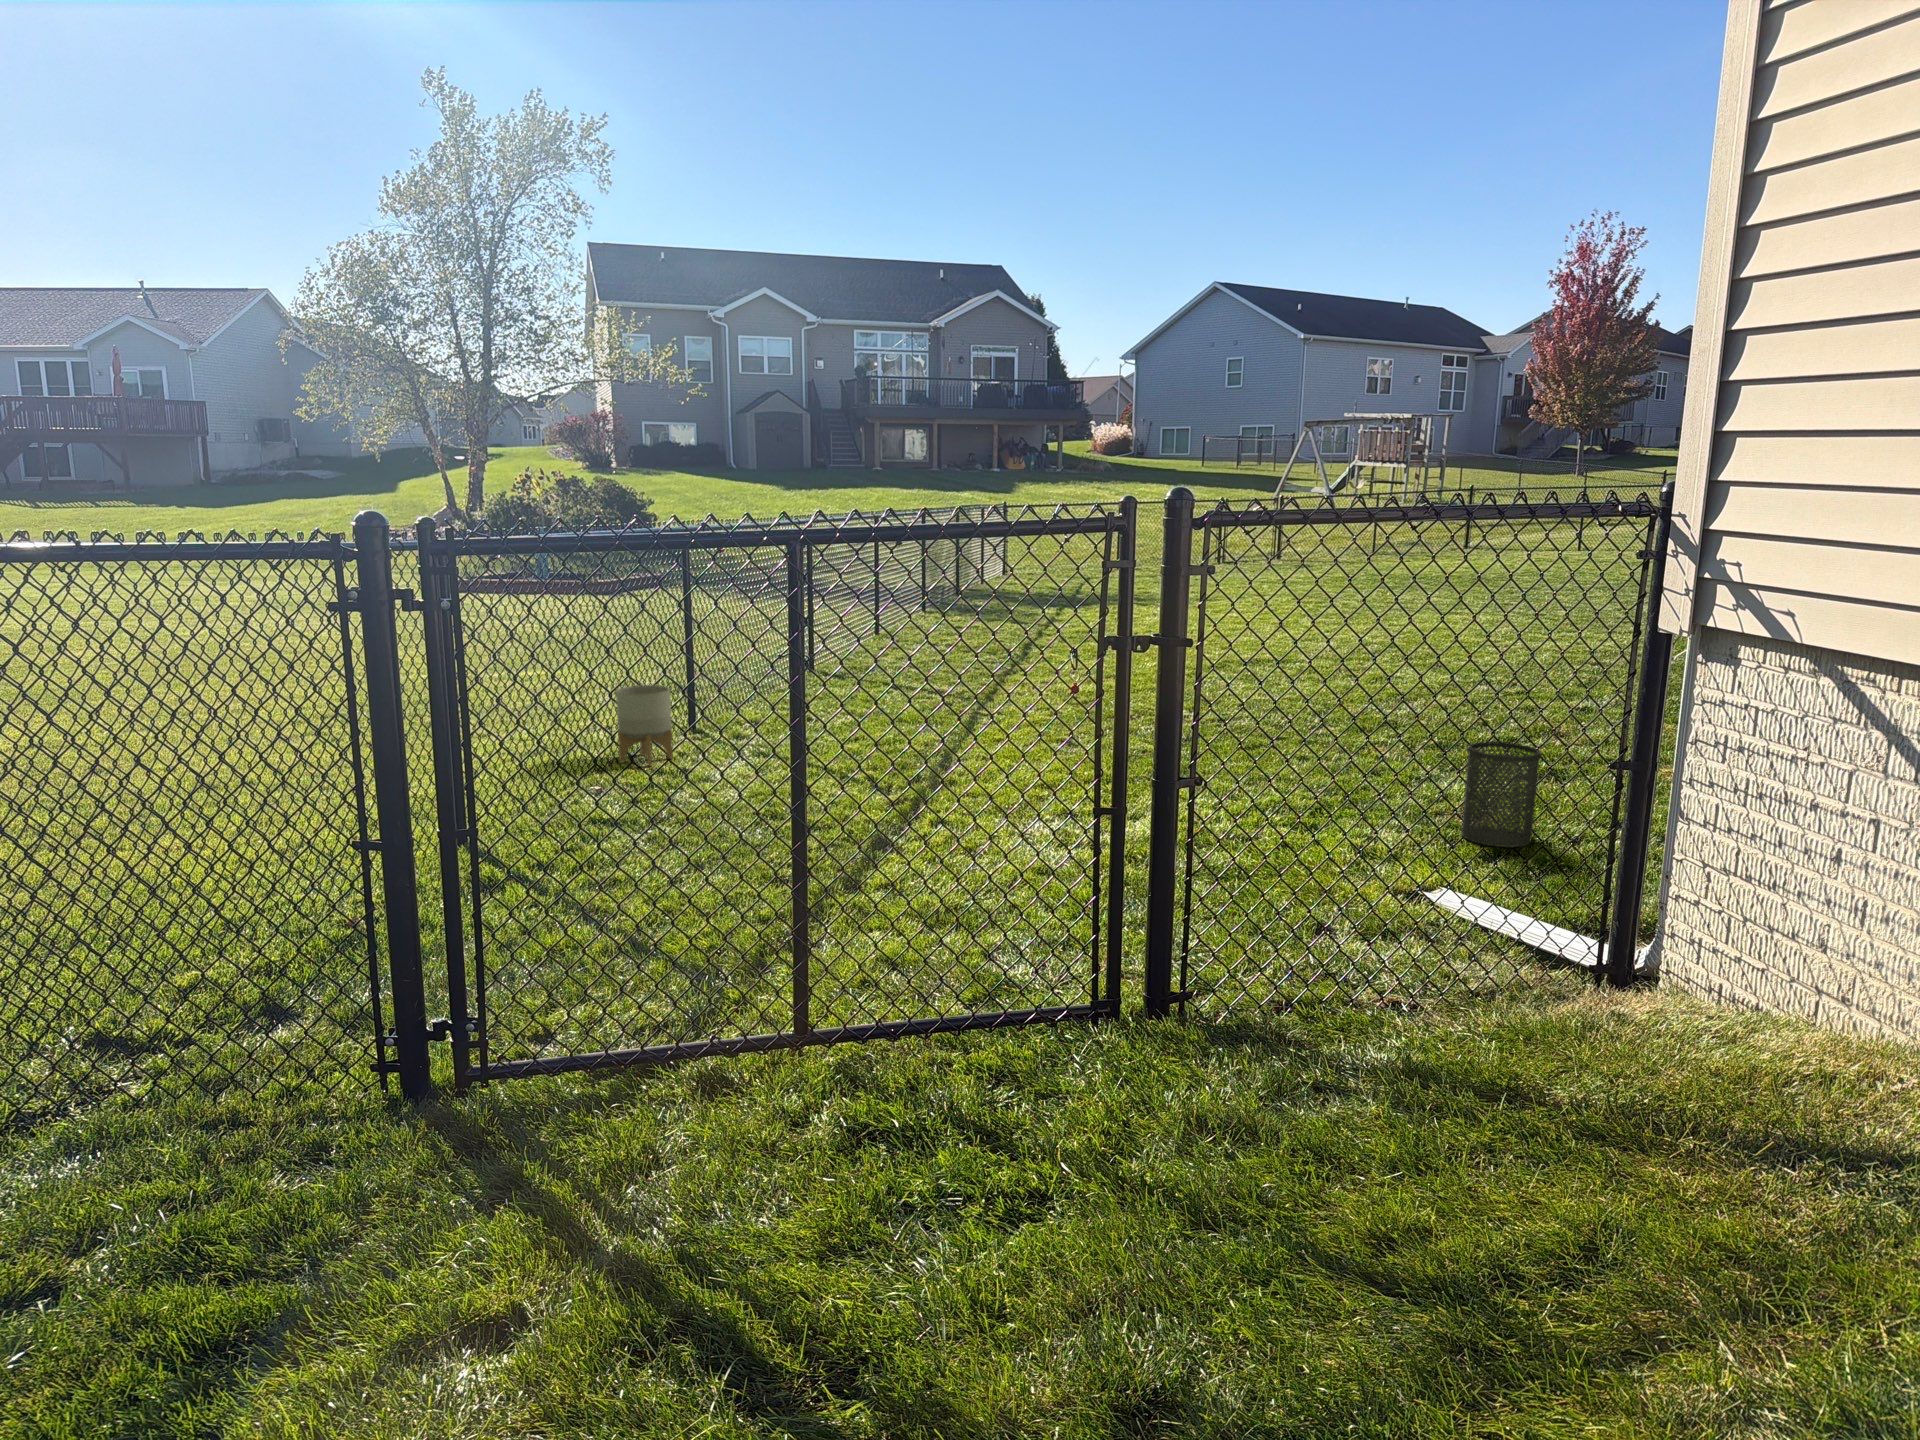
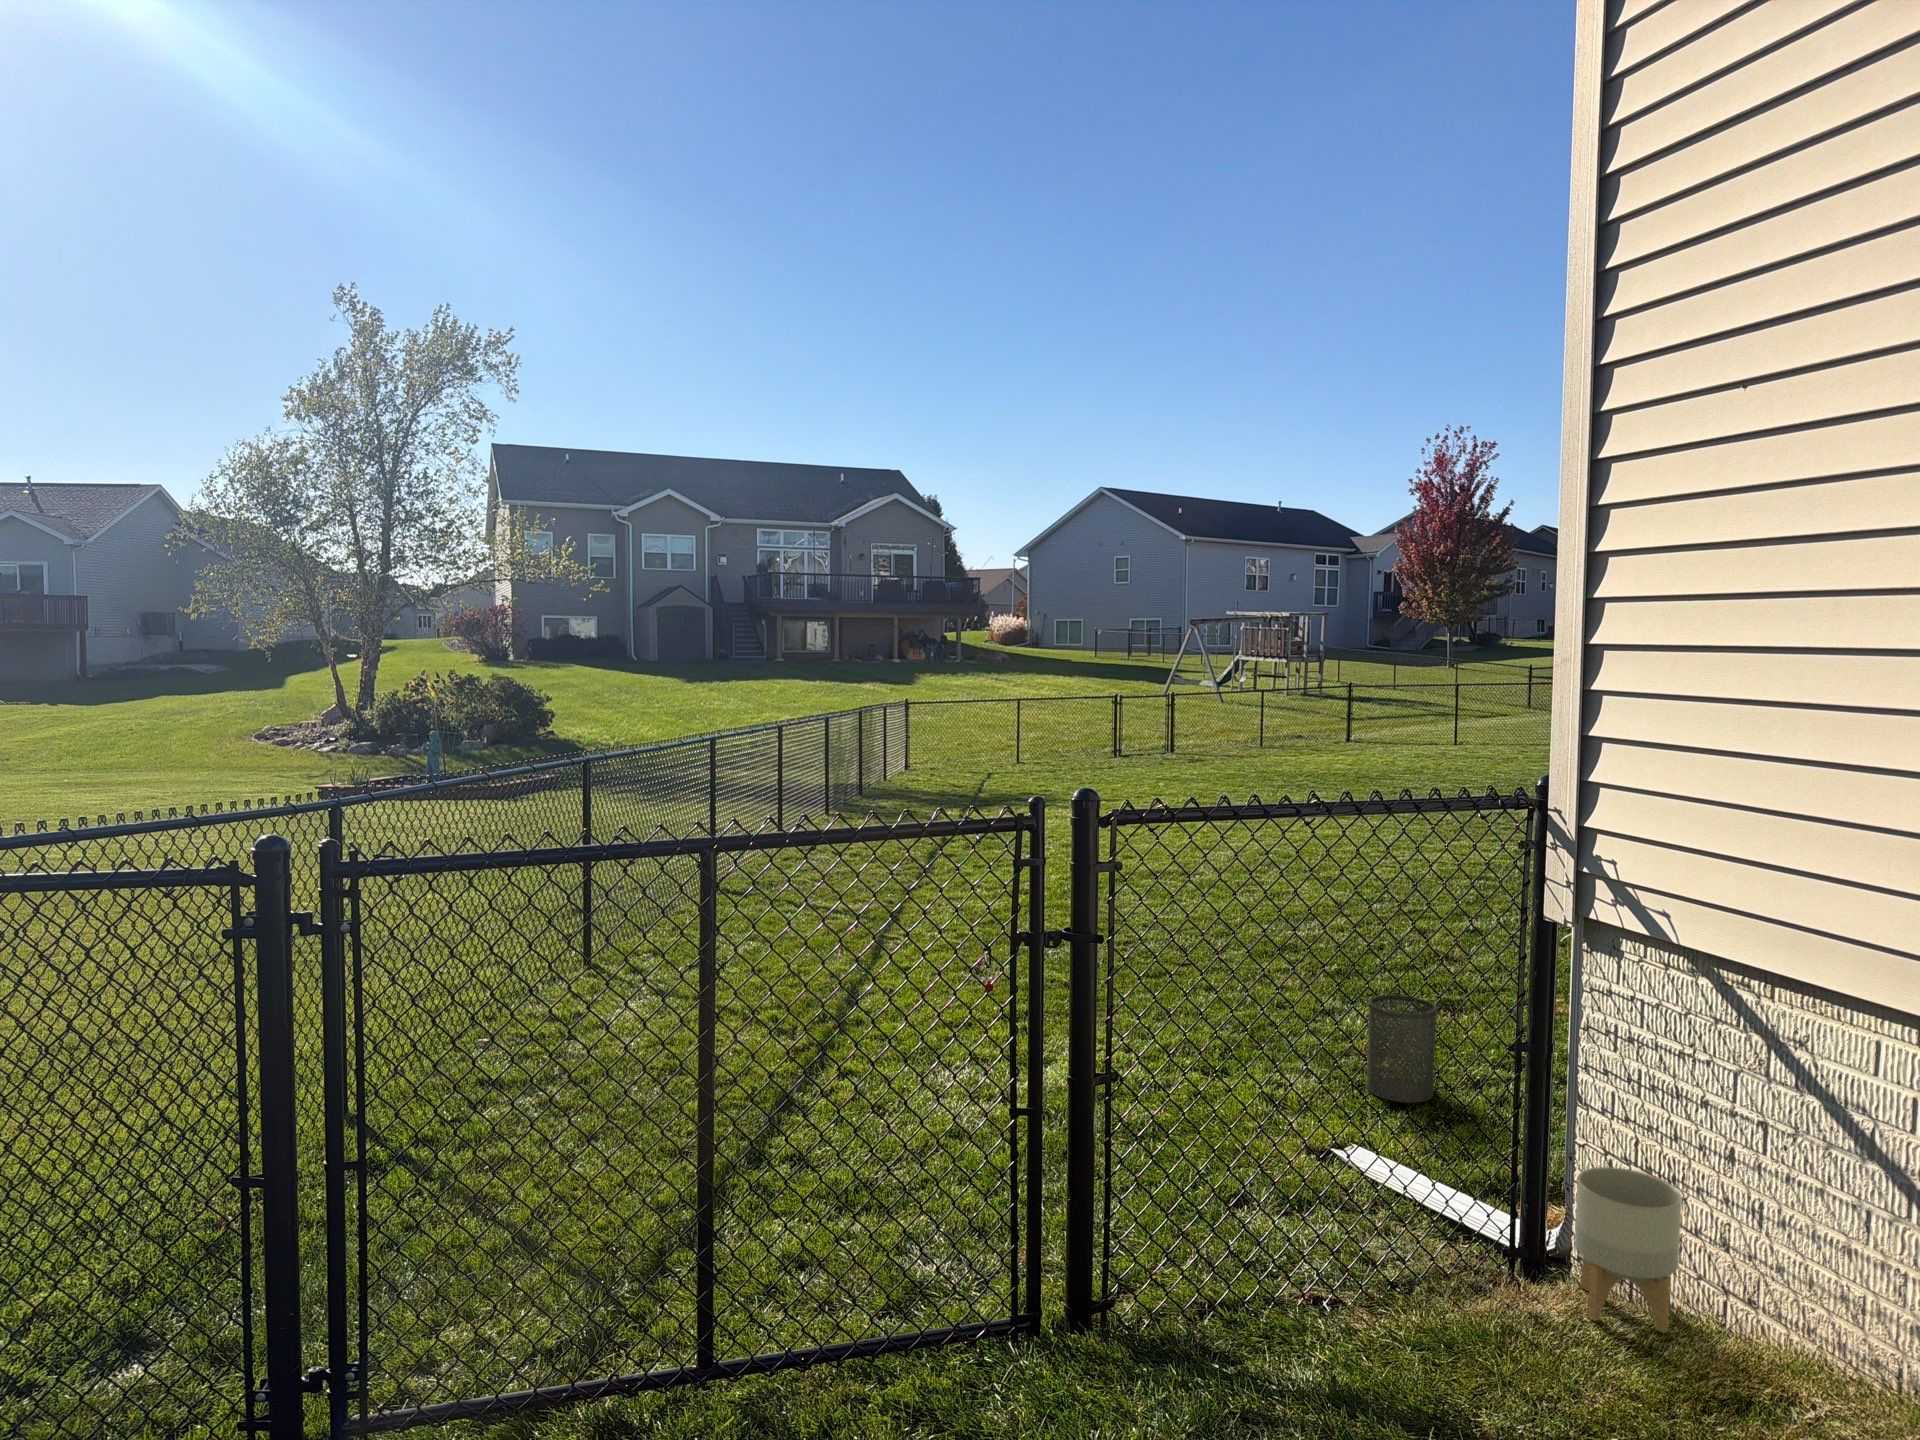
planter: present [616,685,673,766] -> present [1575,1167,1682,1333]

